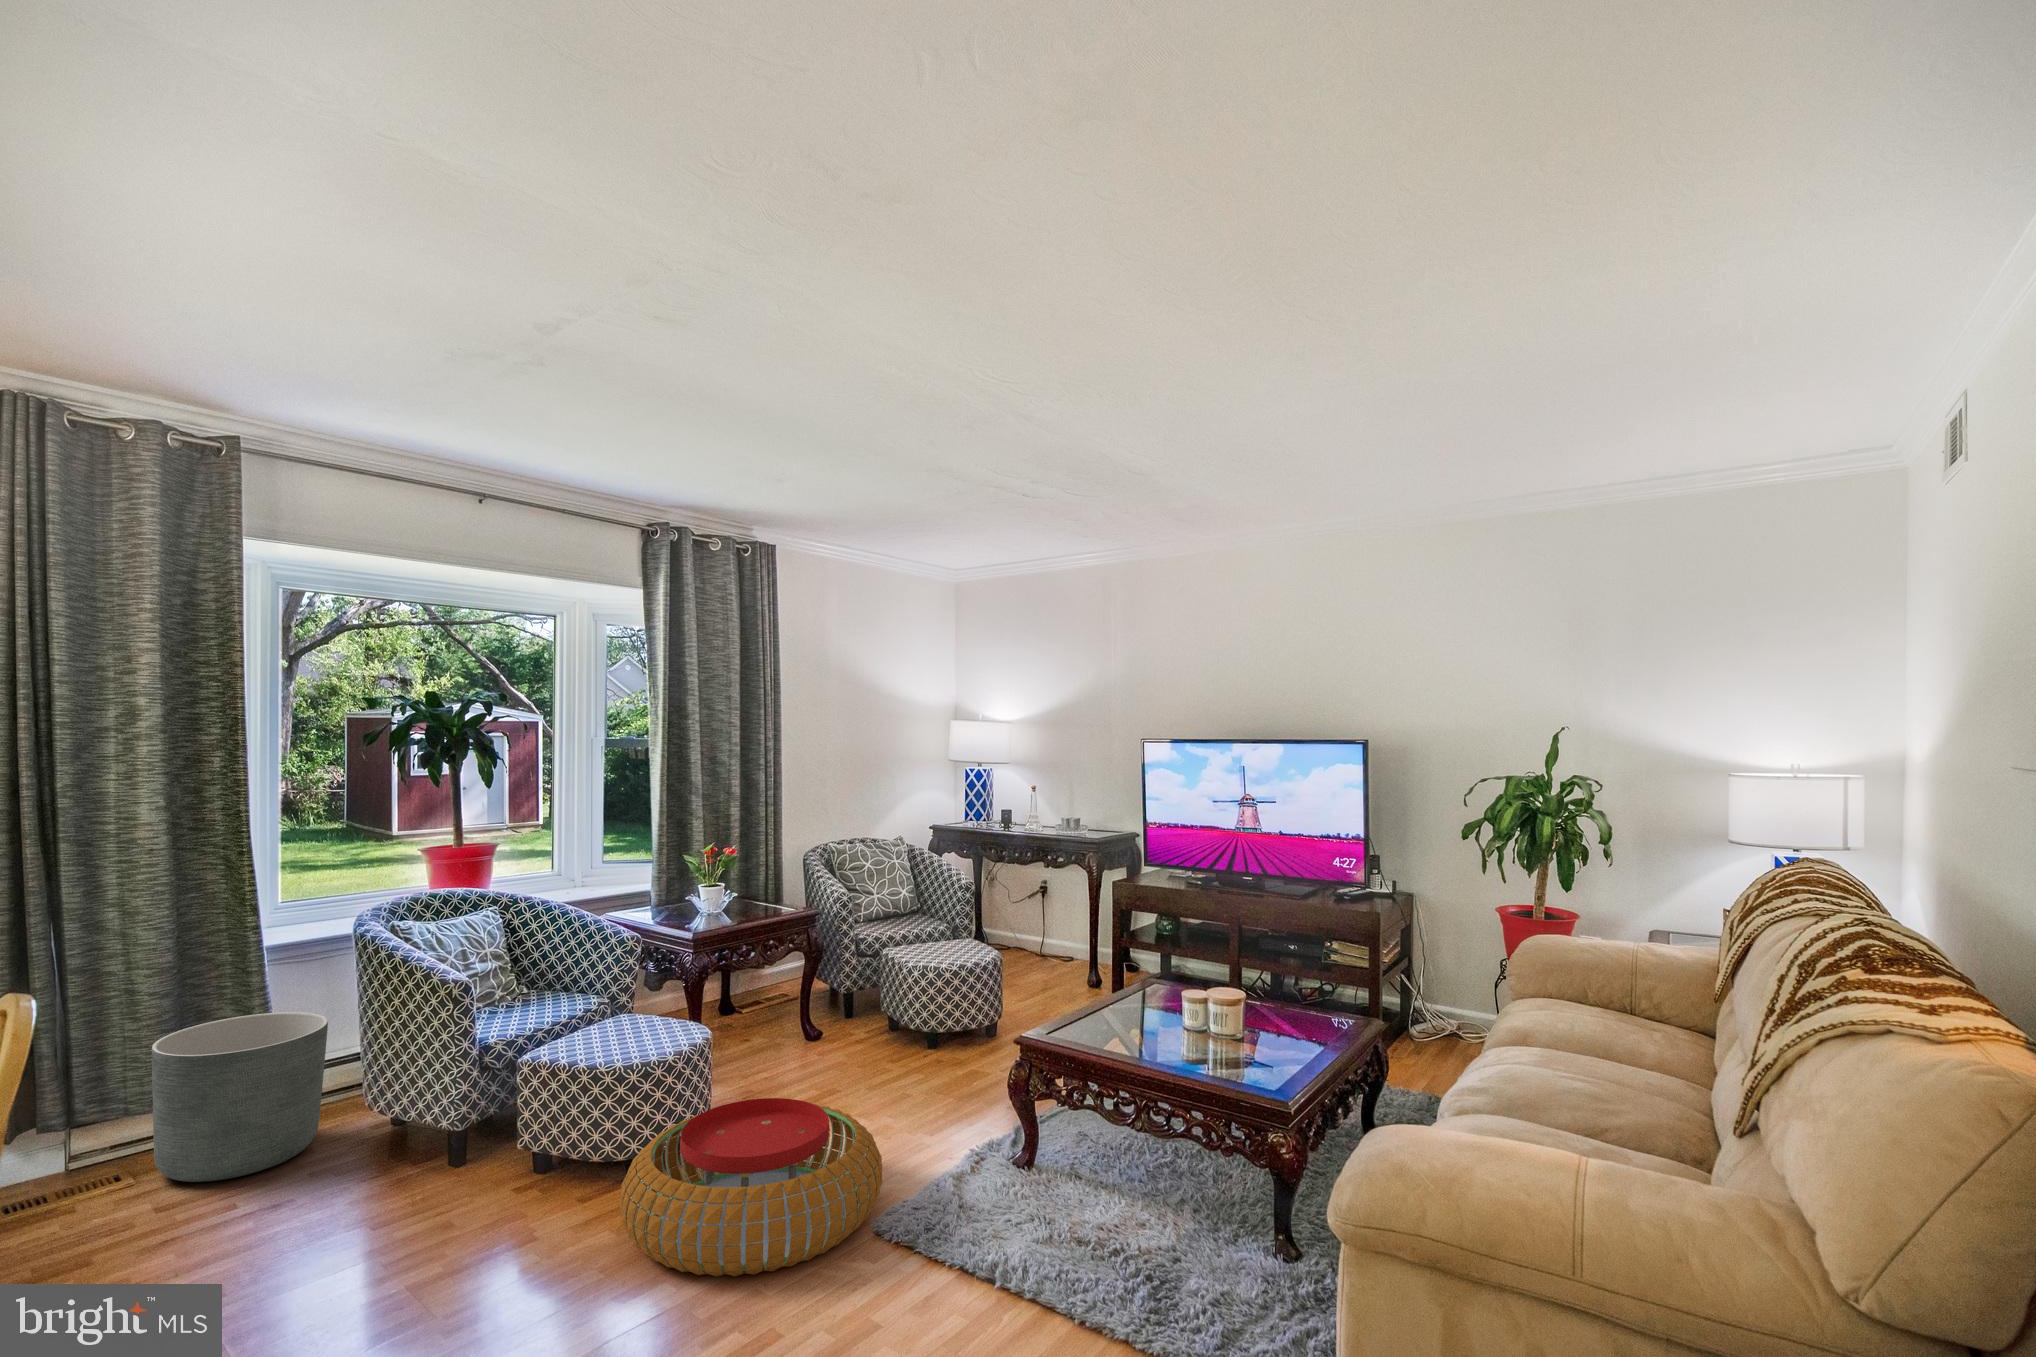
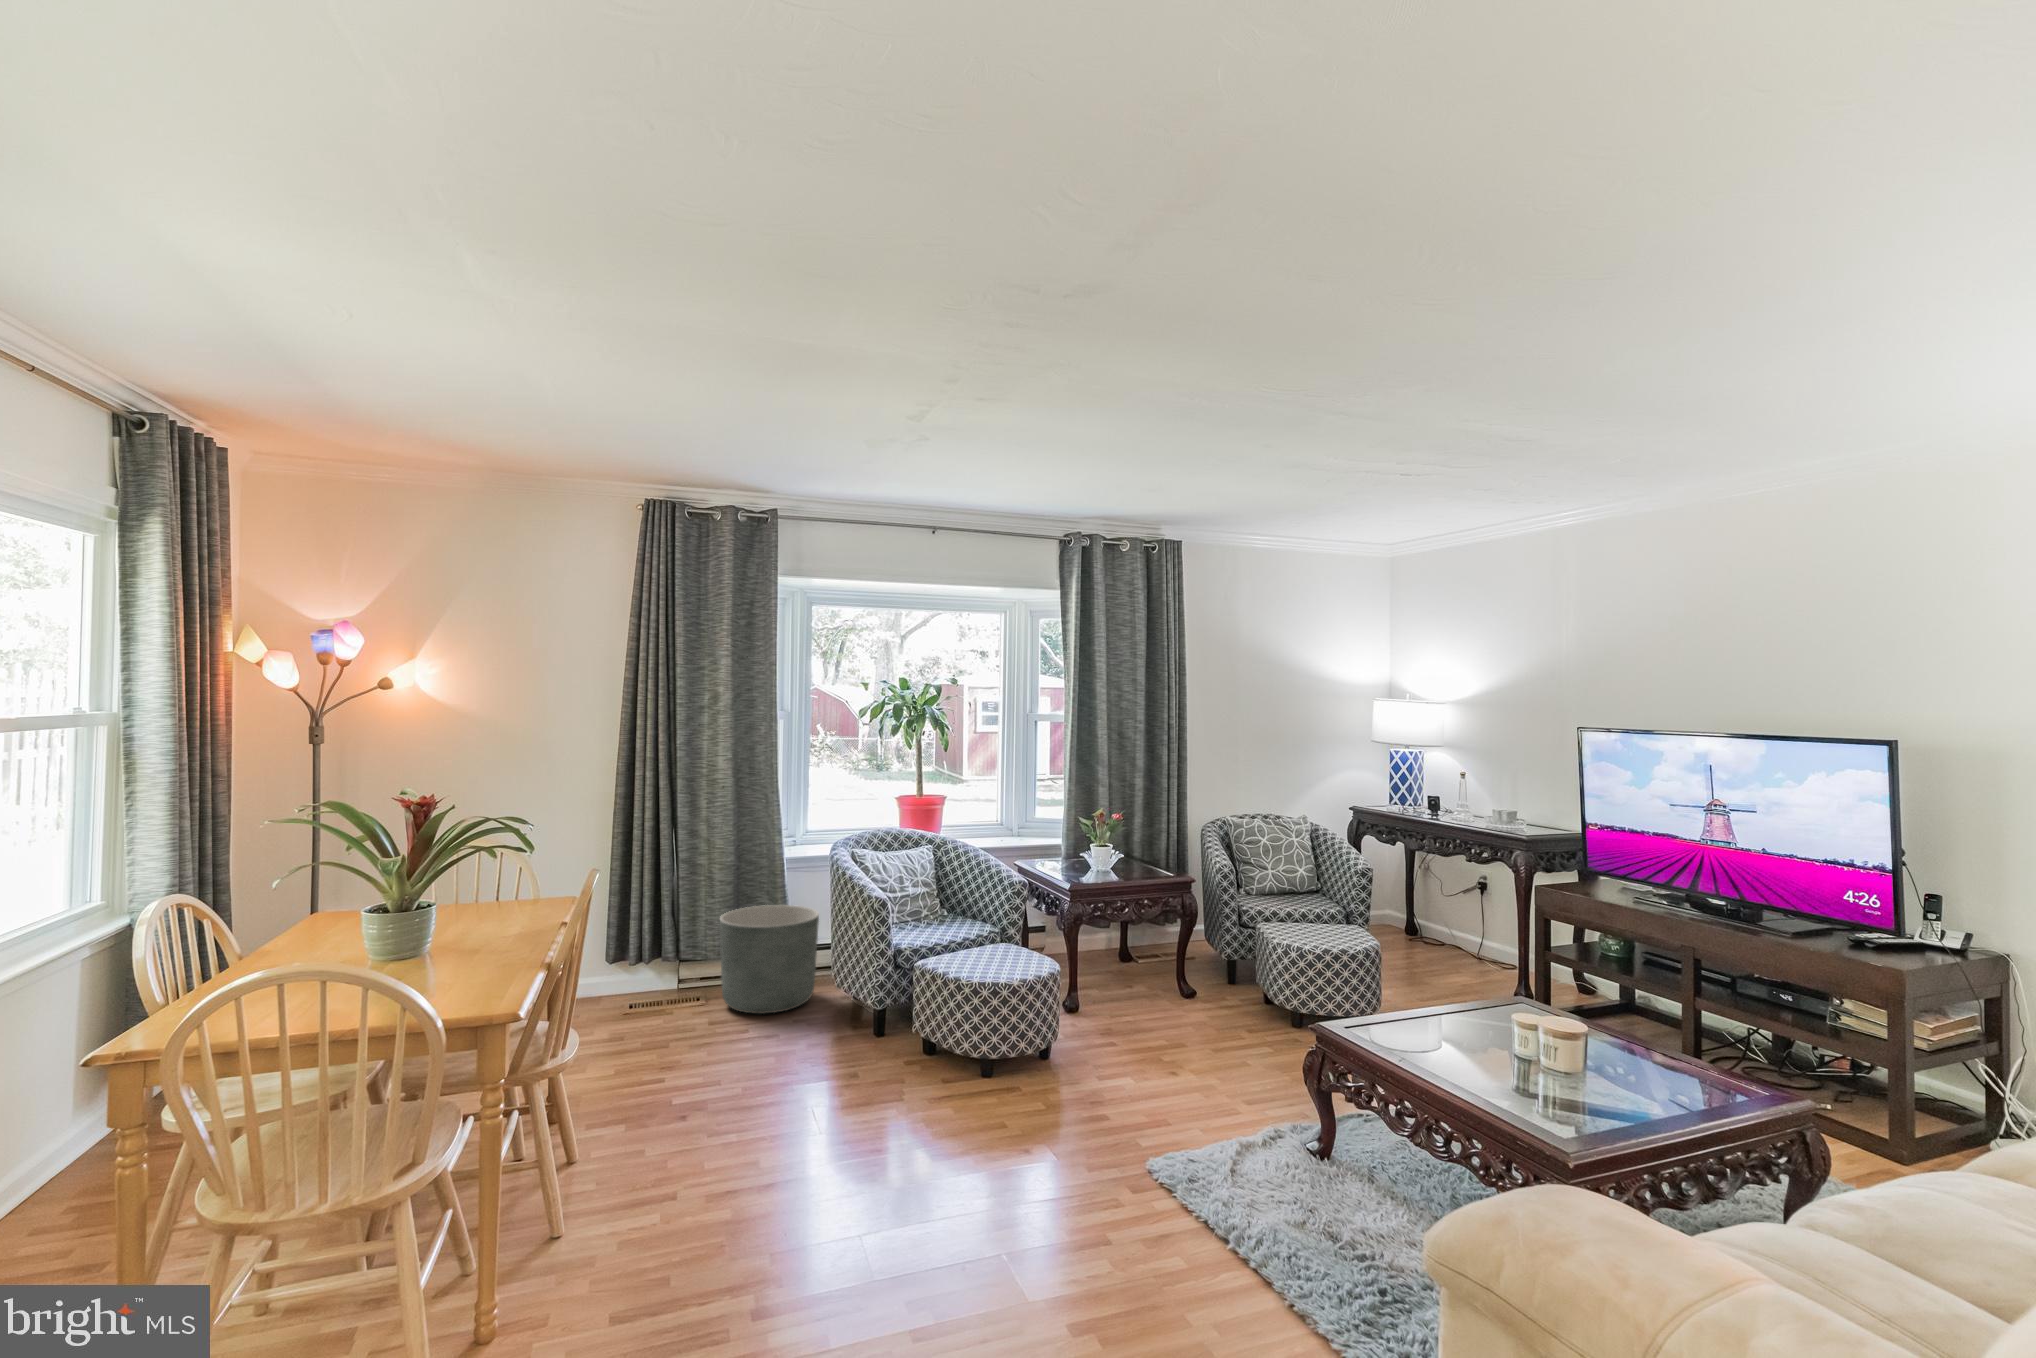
pouf: present [620,1098,882,1277] -> none [946,1027,1166,1174]

